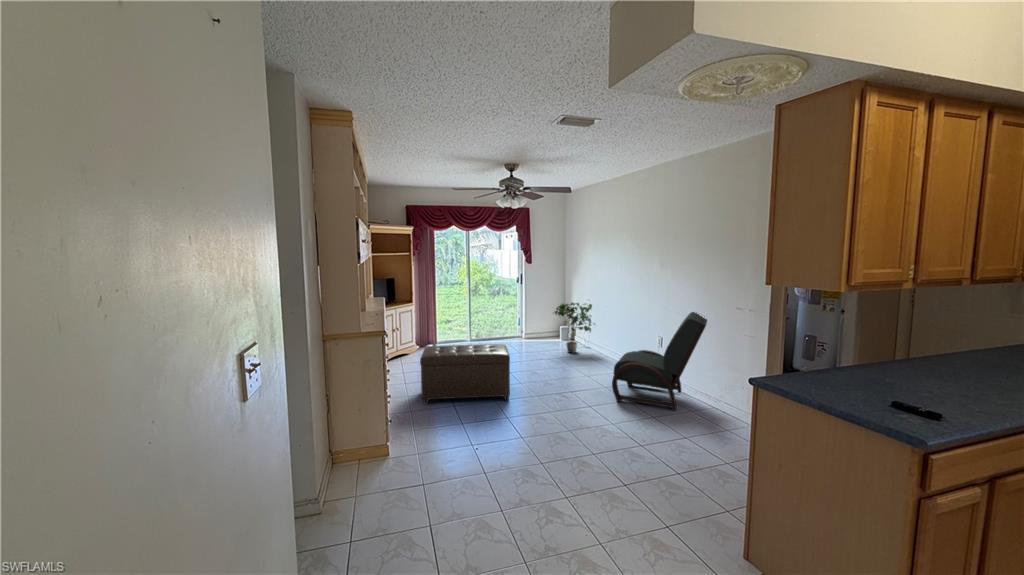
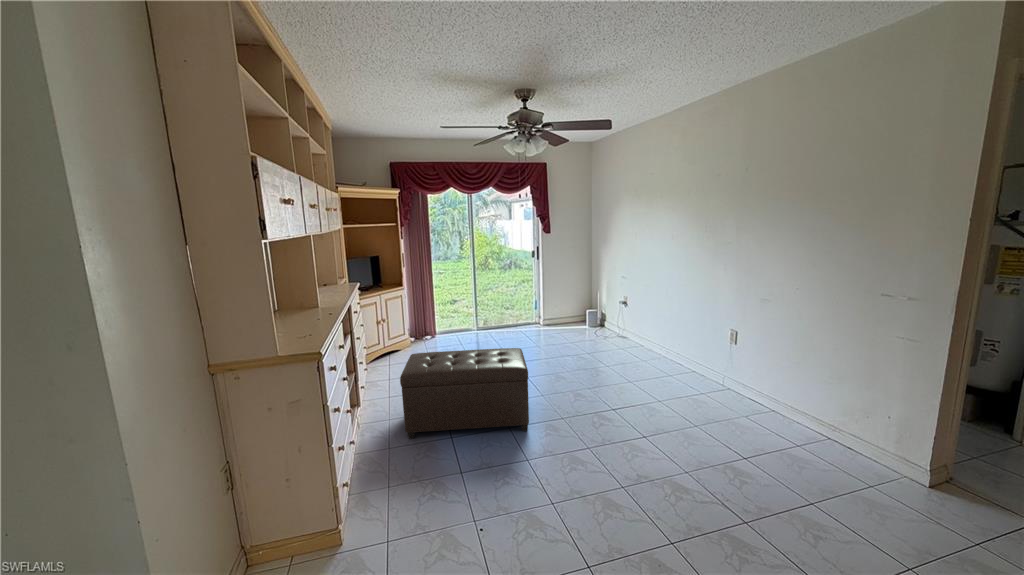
potted plant: present [554,303,595,353] -> none [579,282,634,345]
lounge chair: present [612,312,707,411] -> none [675,302,832,451]

